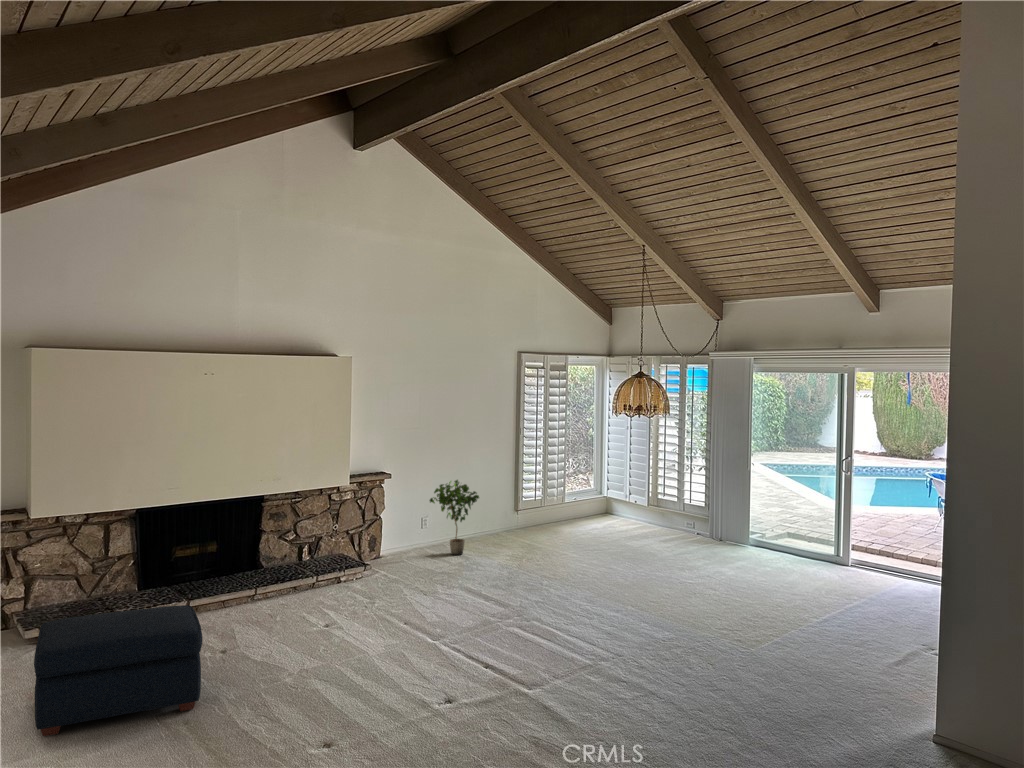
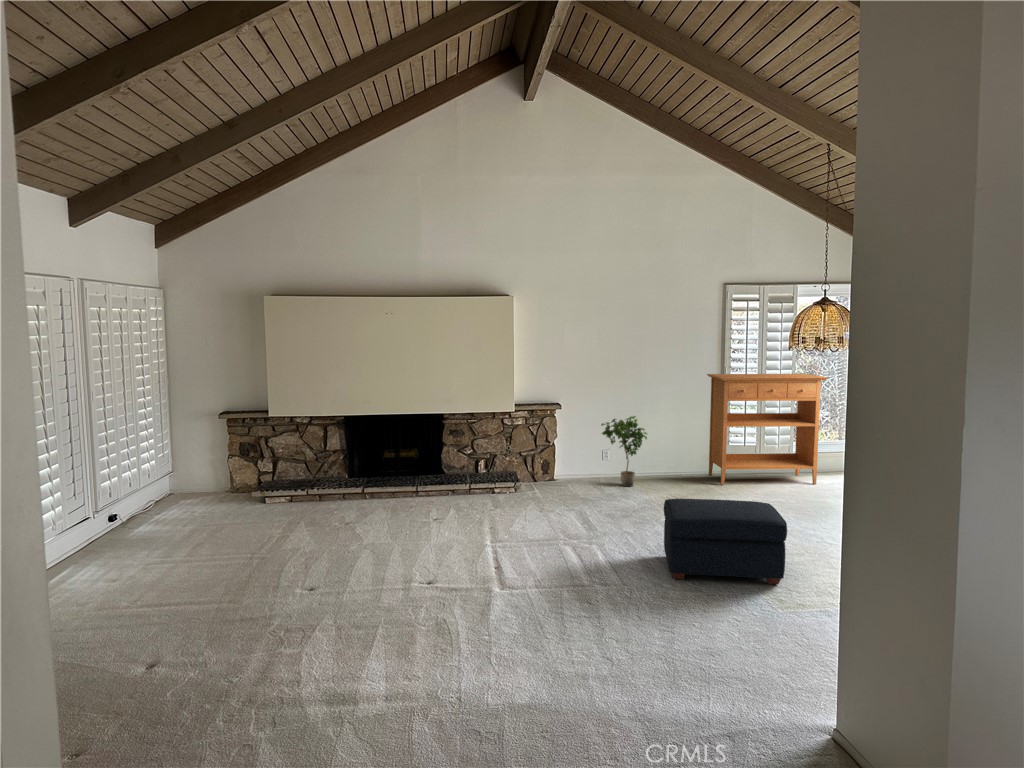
console table: none [508,431,610,542] -> present [707,374,828,485]
ottoman: present [34,605,203,736] -> present [664,499,787,584]

